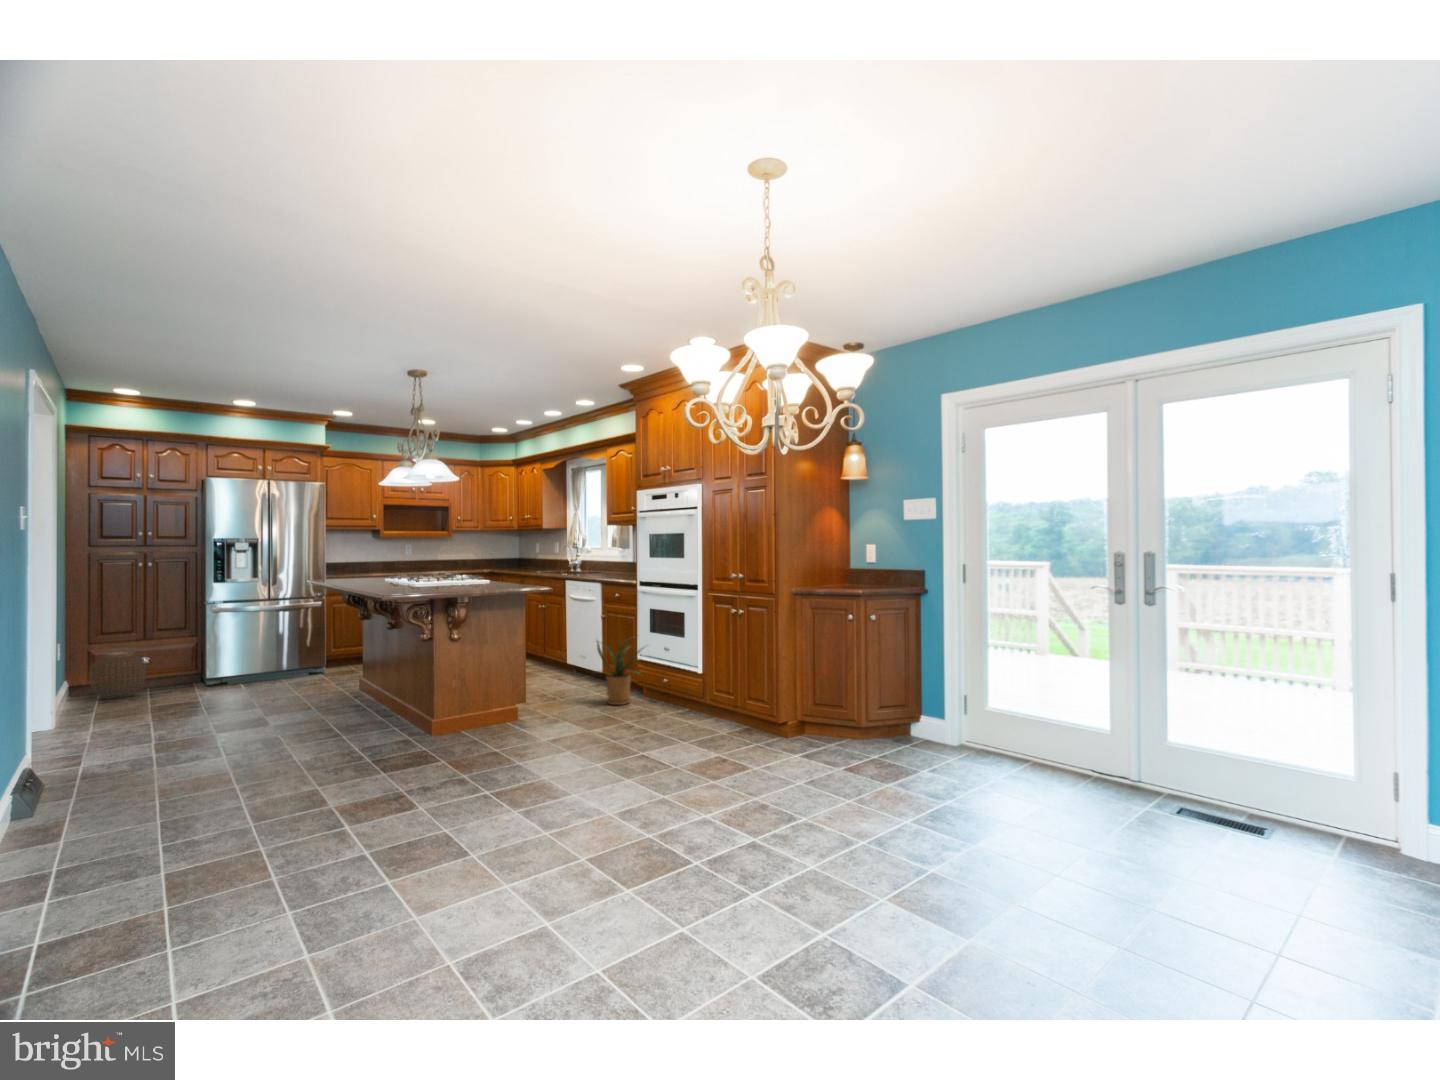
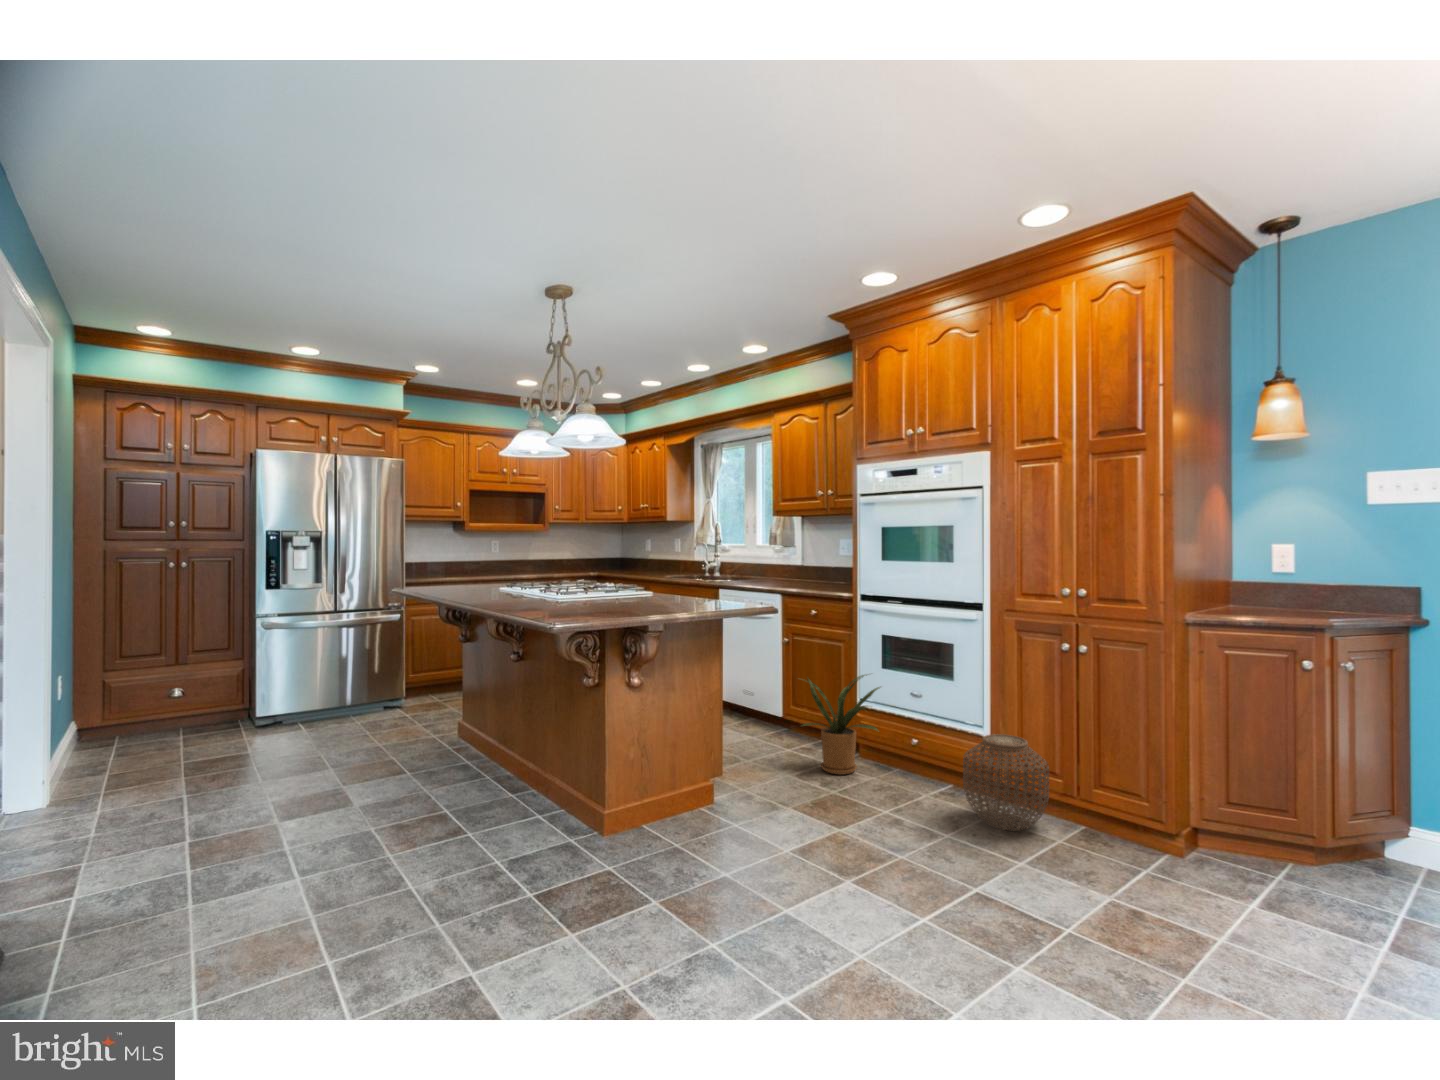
woven basket: present [90,651,146,699] -> present [963,734,1049,831]

